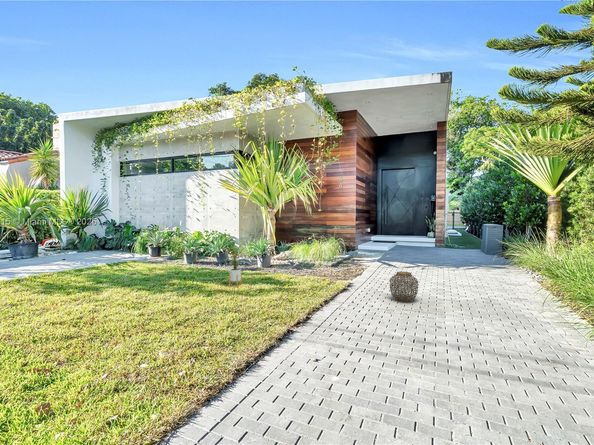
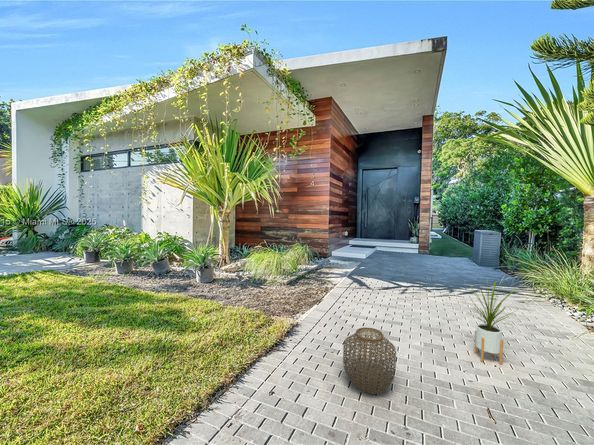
house plant: present [229,247,242,287] -> present [470,283,515,364]

